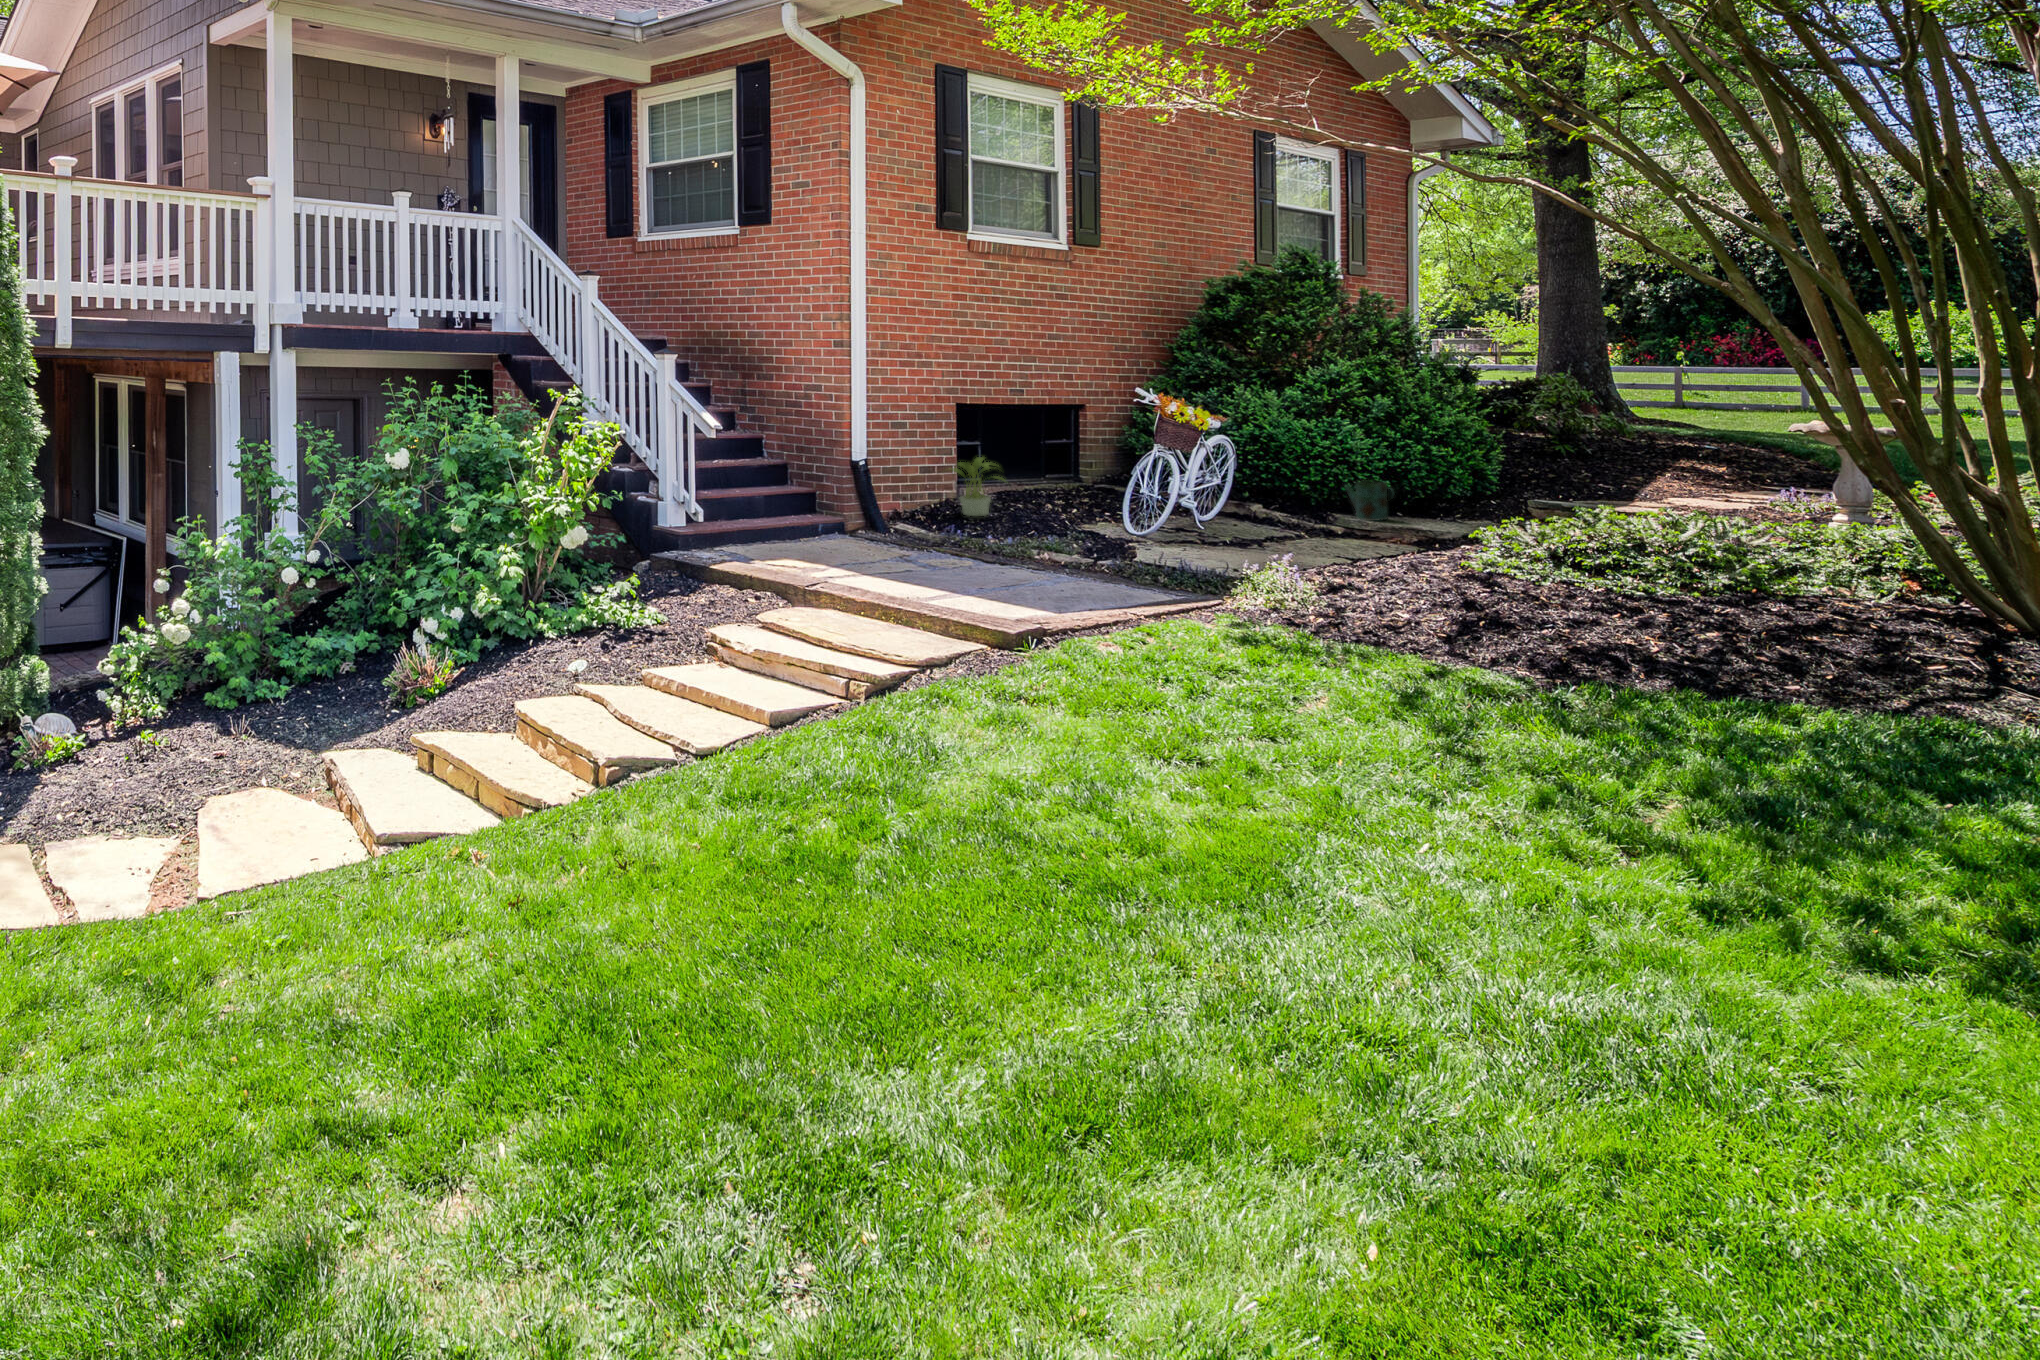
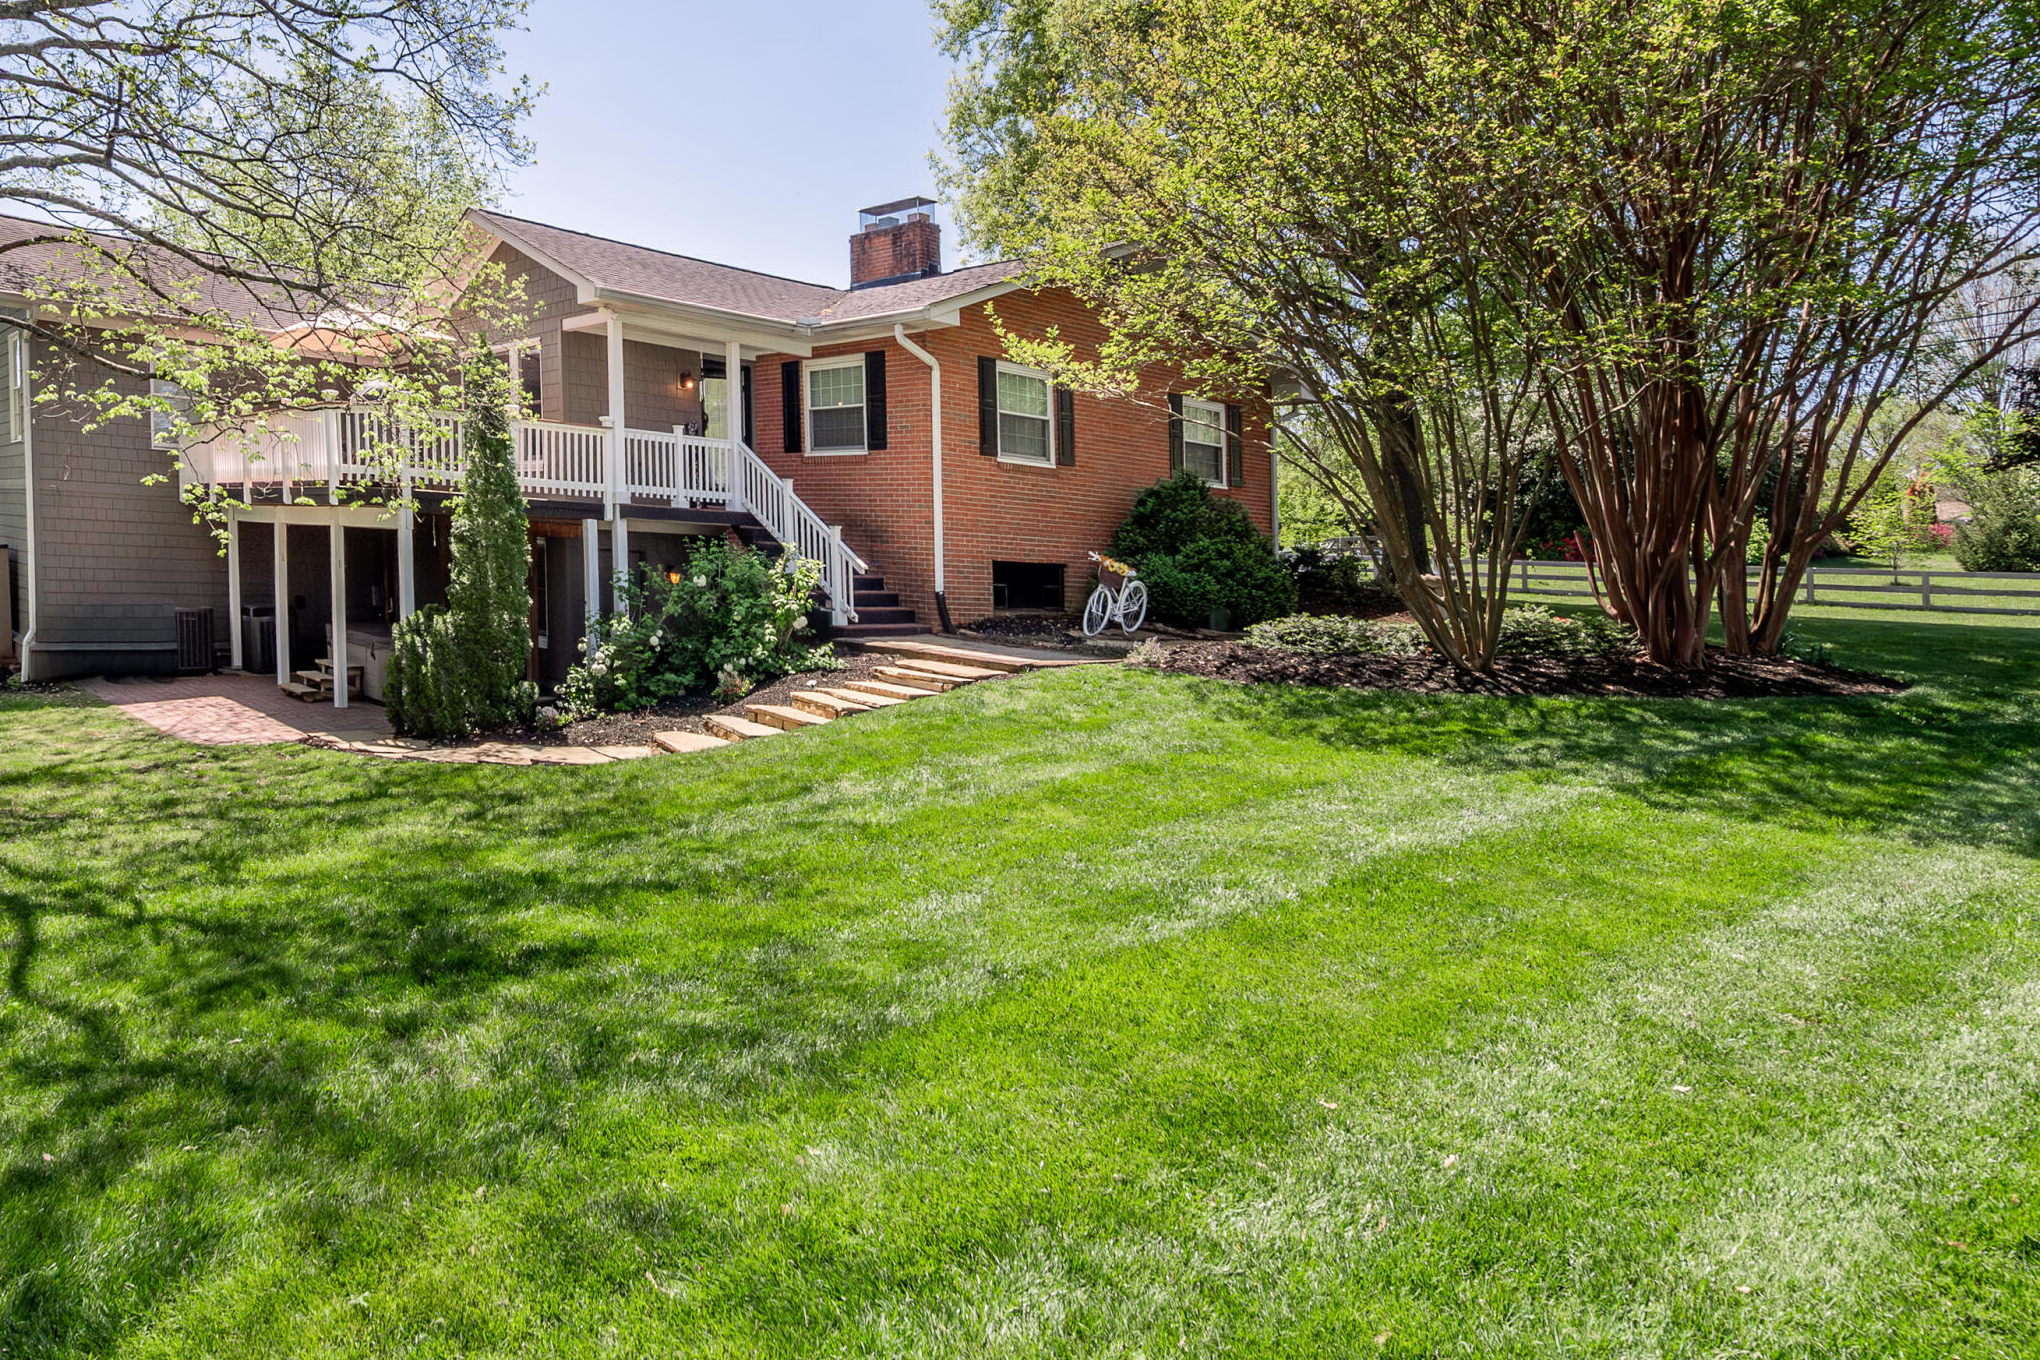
potted plant: present [952,457,1004,516] -> none [981,590,1018,623]

